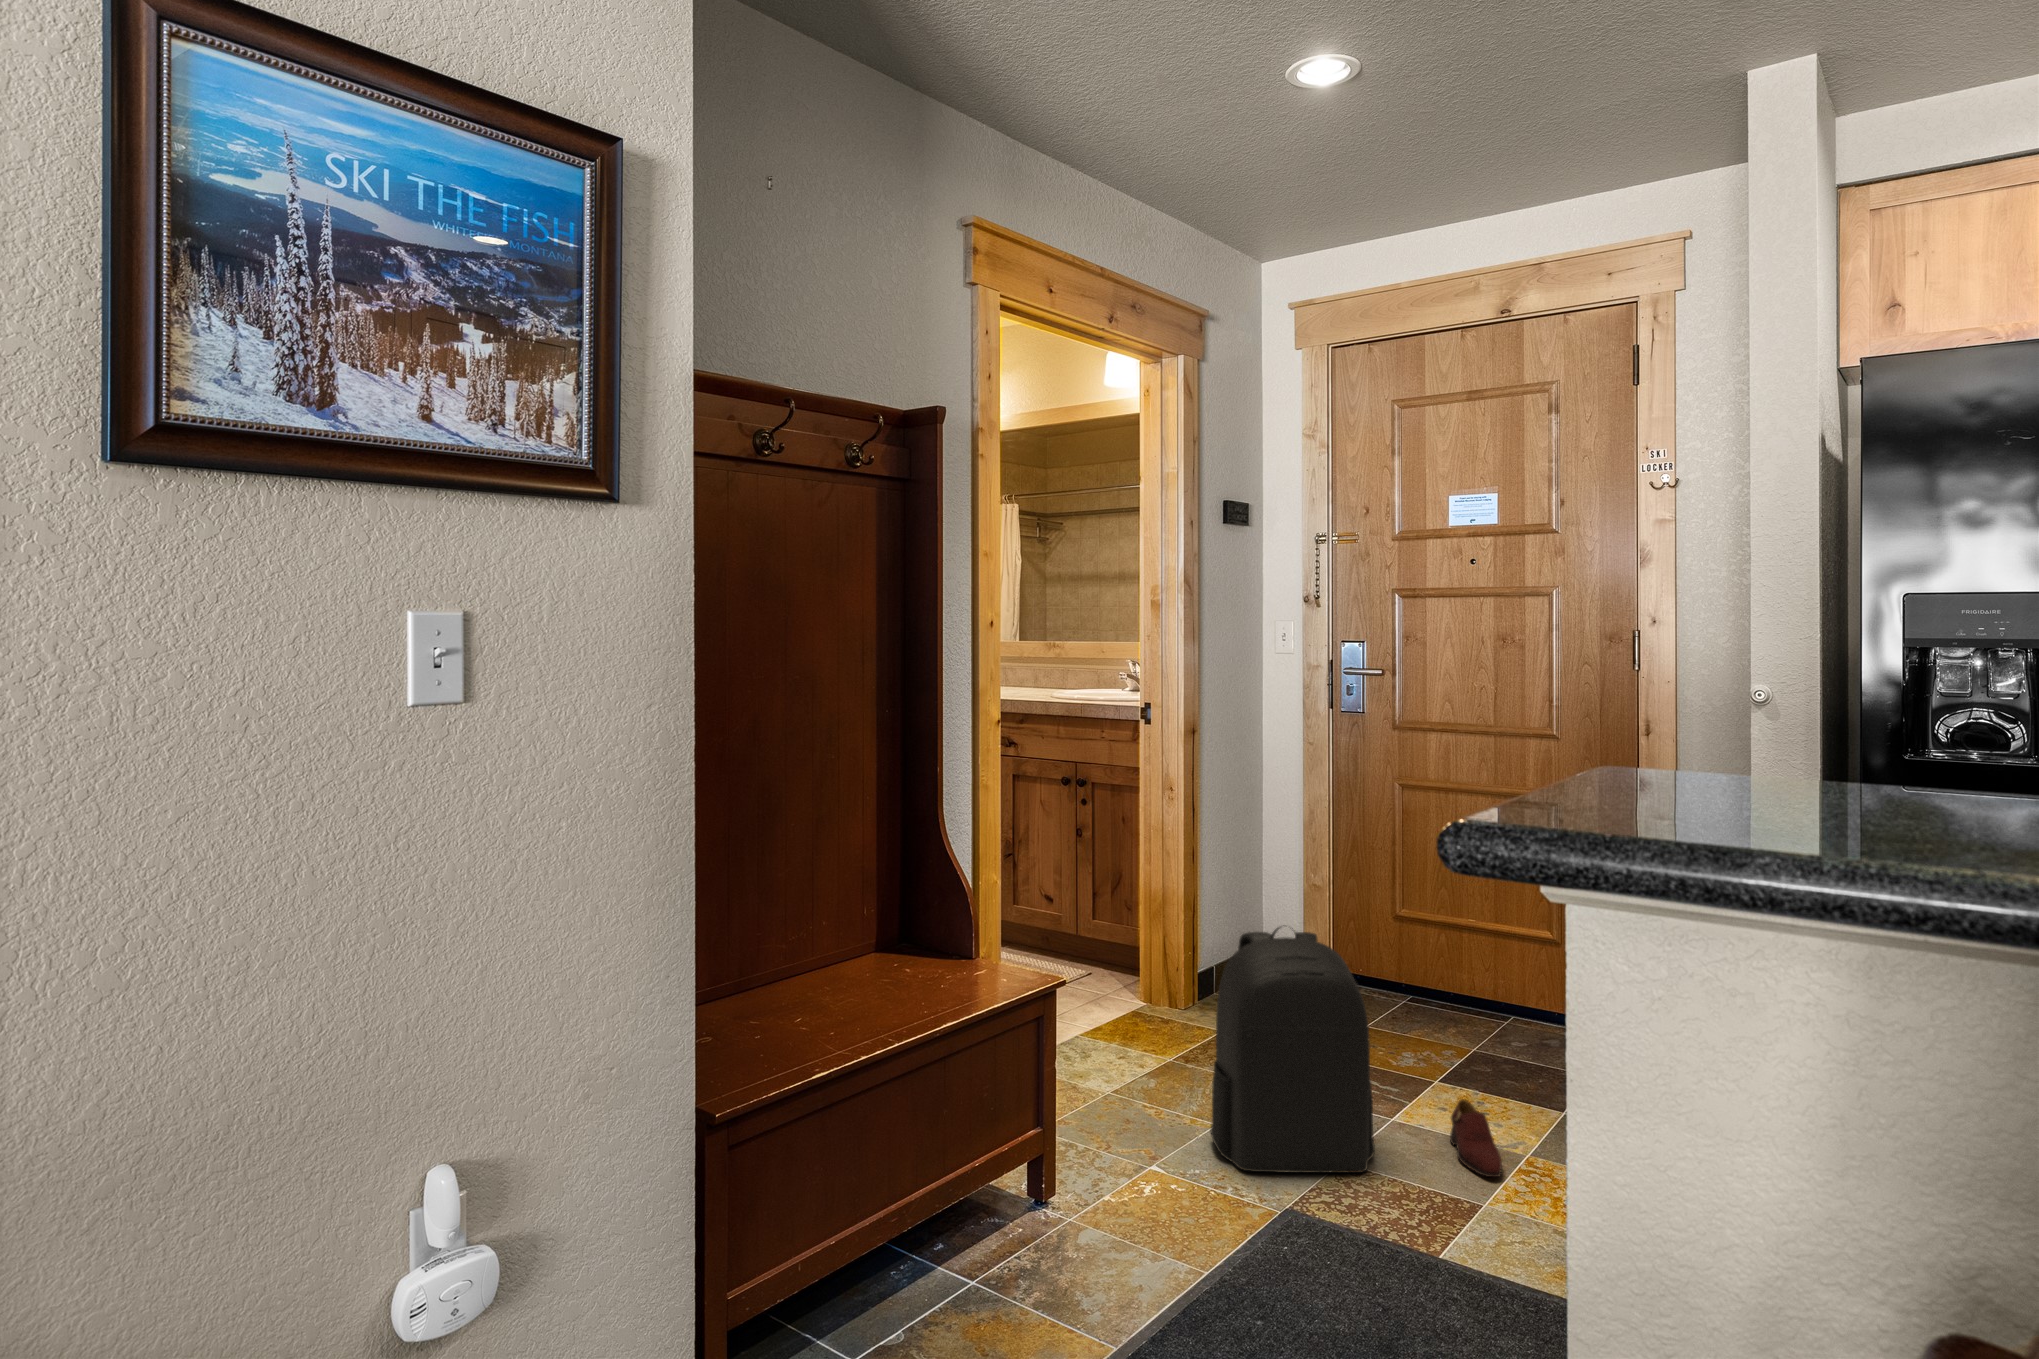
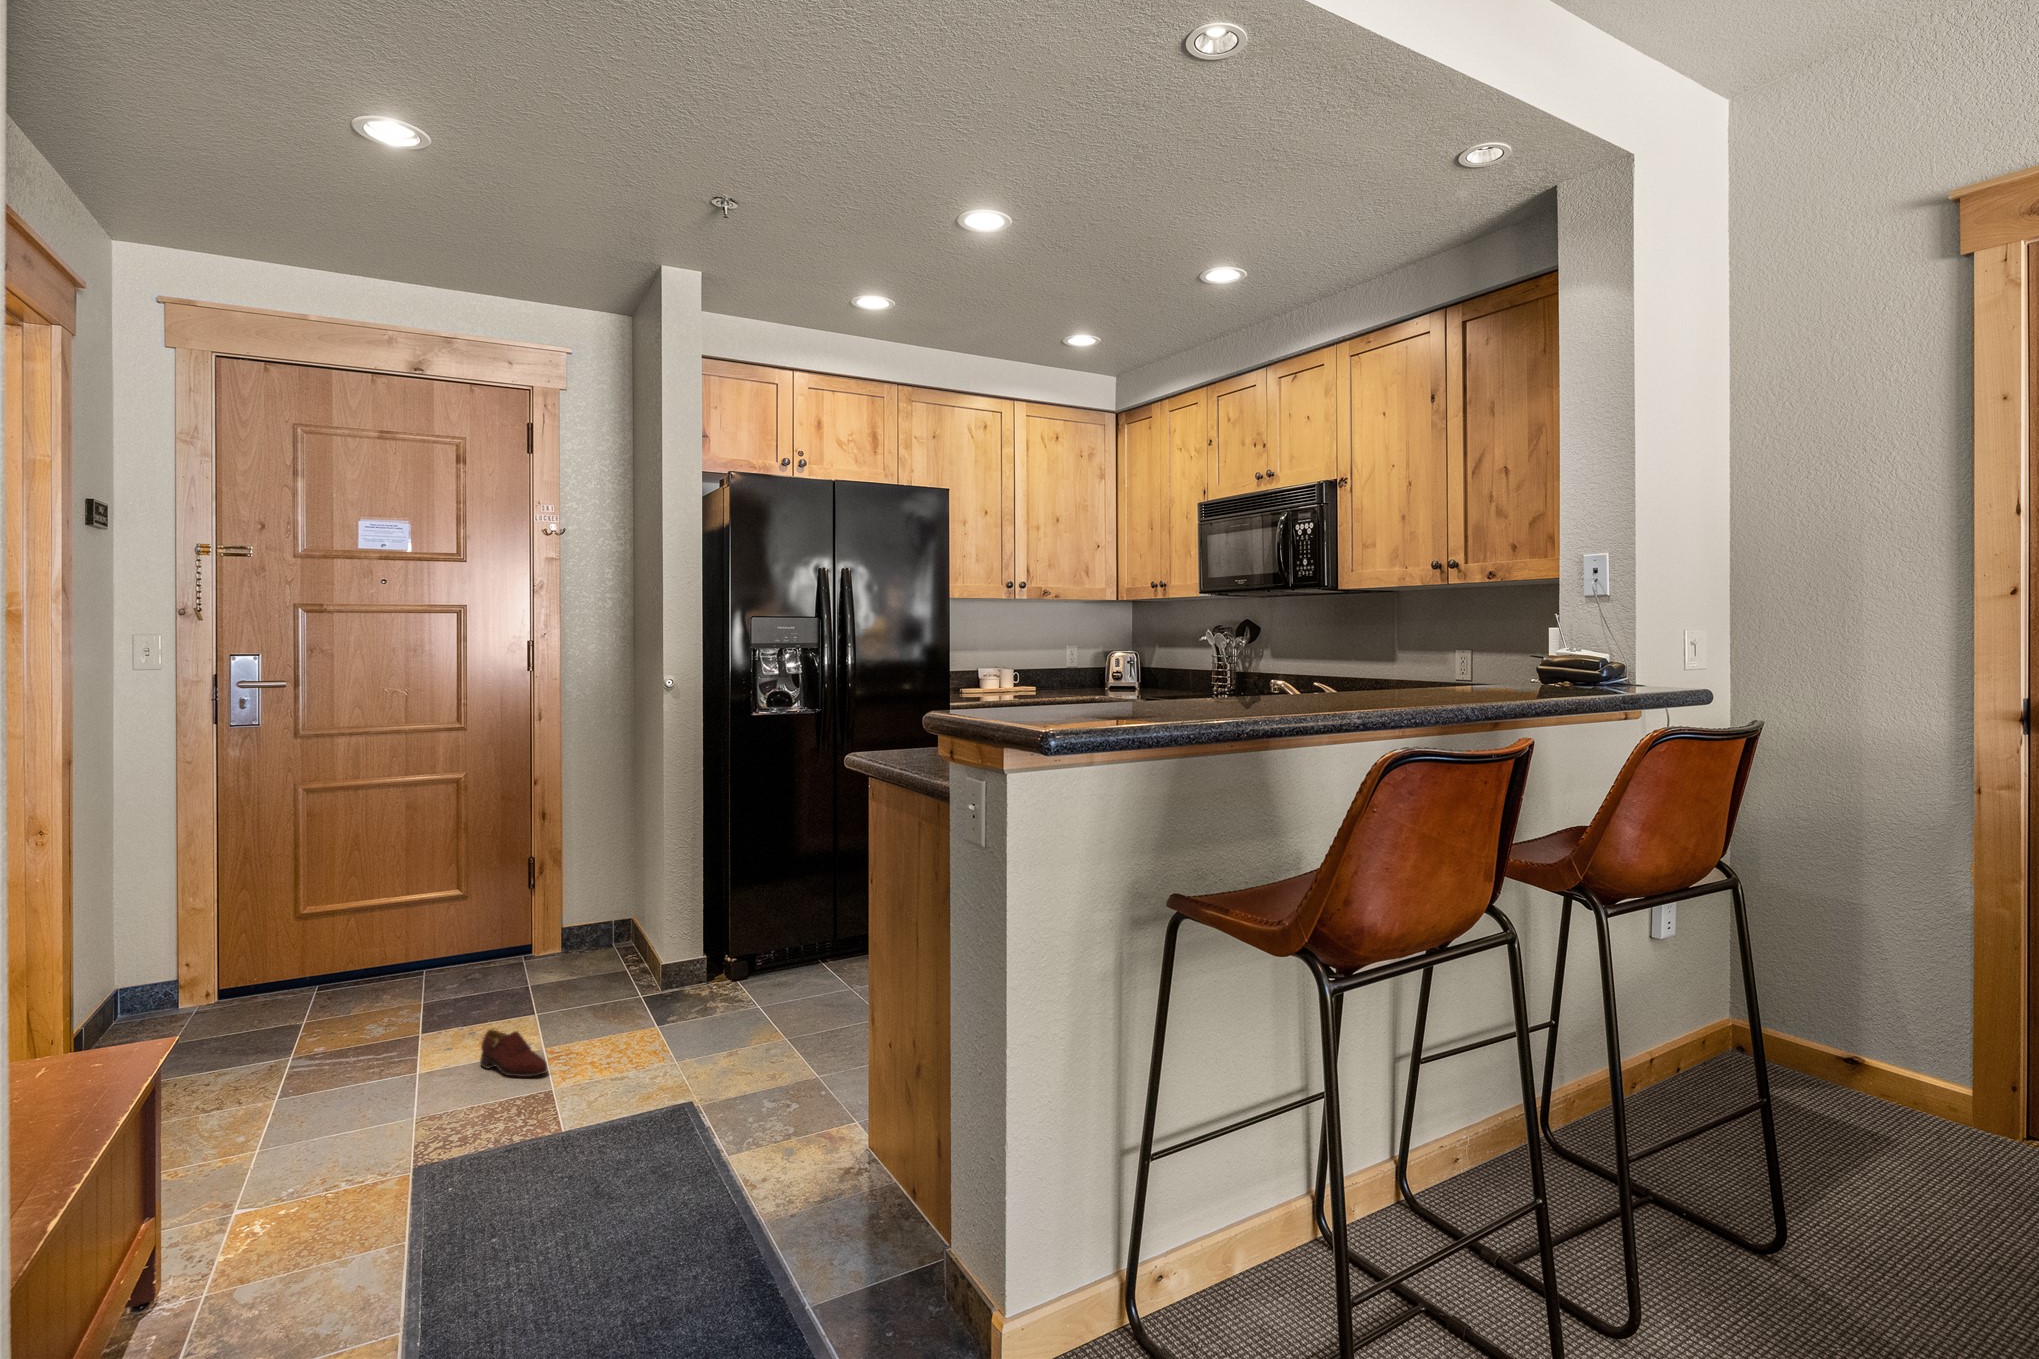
backpack: present [1211,925,1375,1173] -> none [266,922,448,1165]

